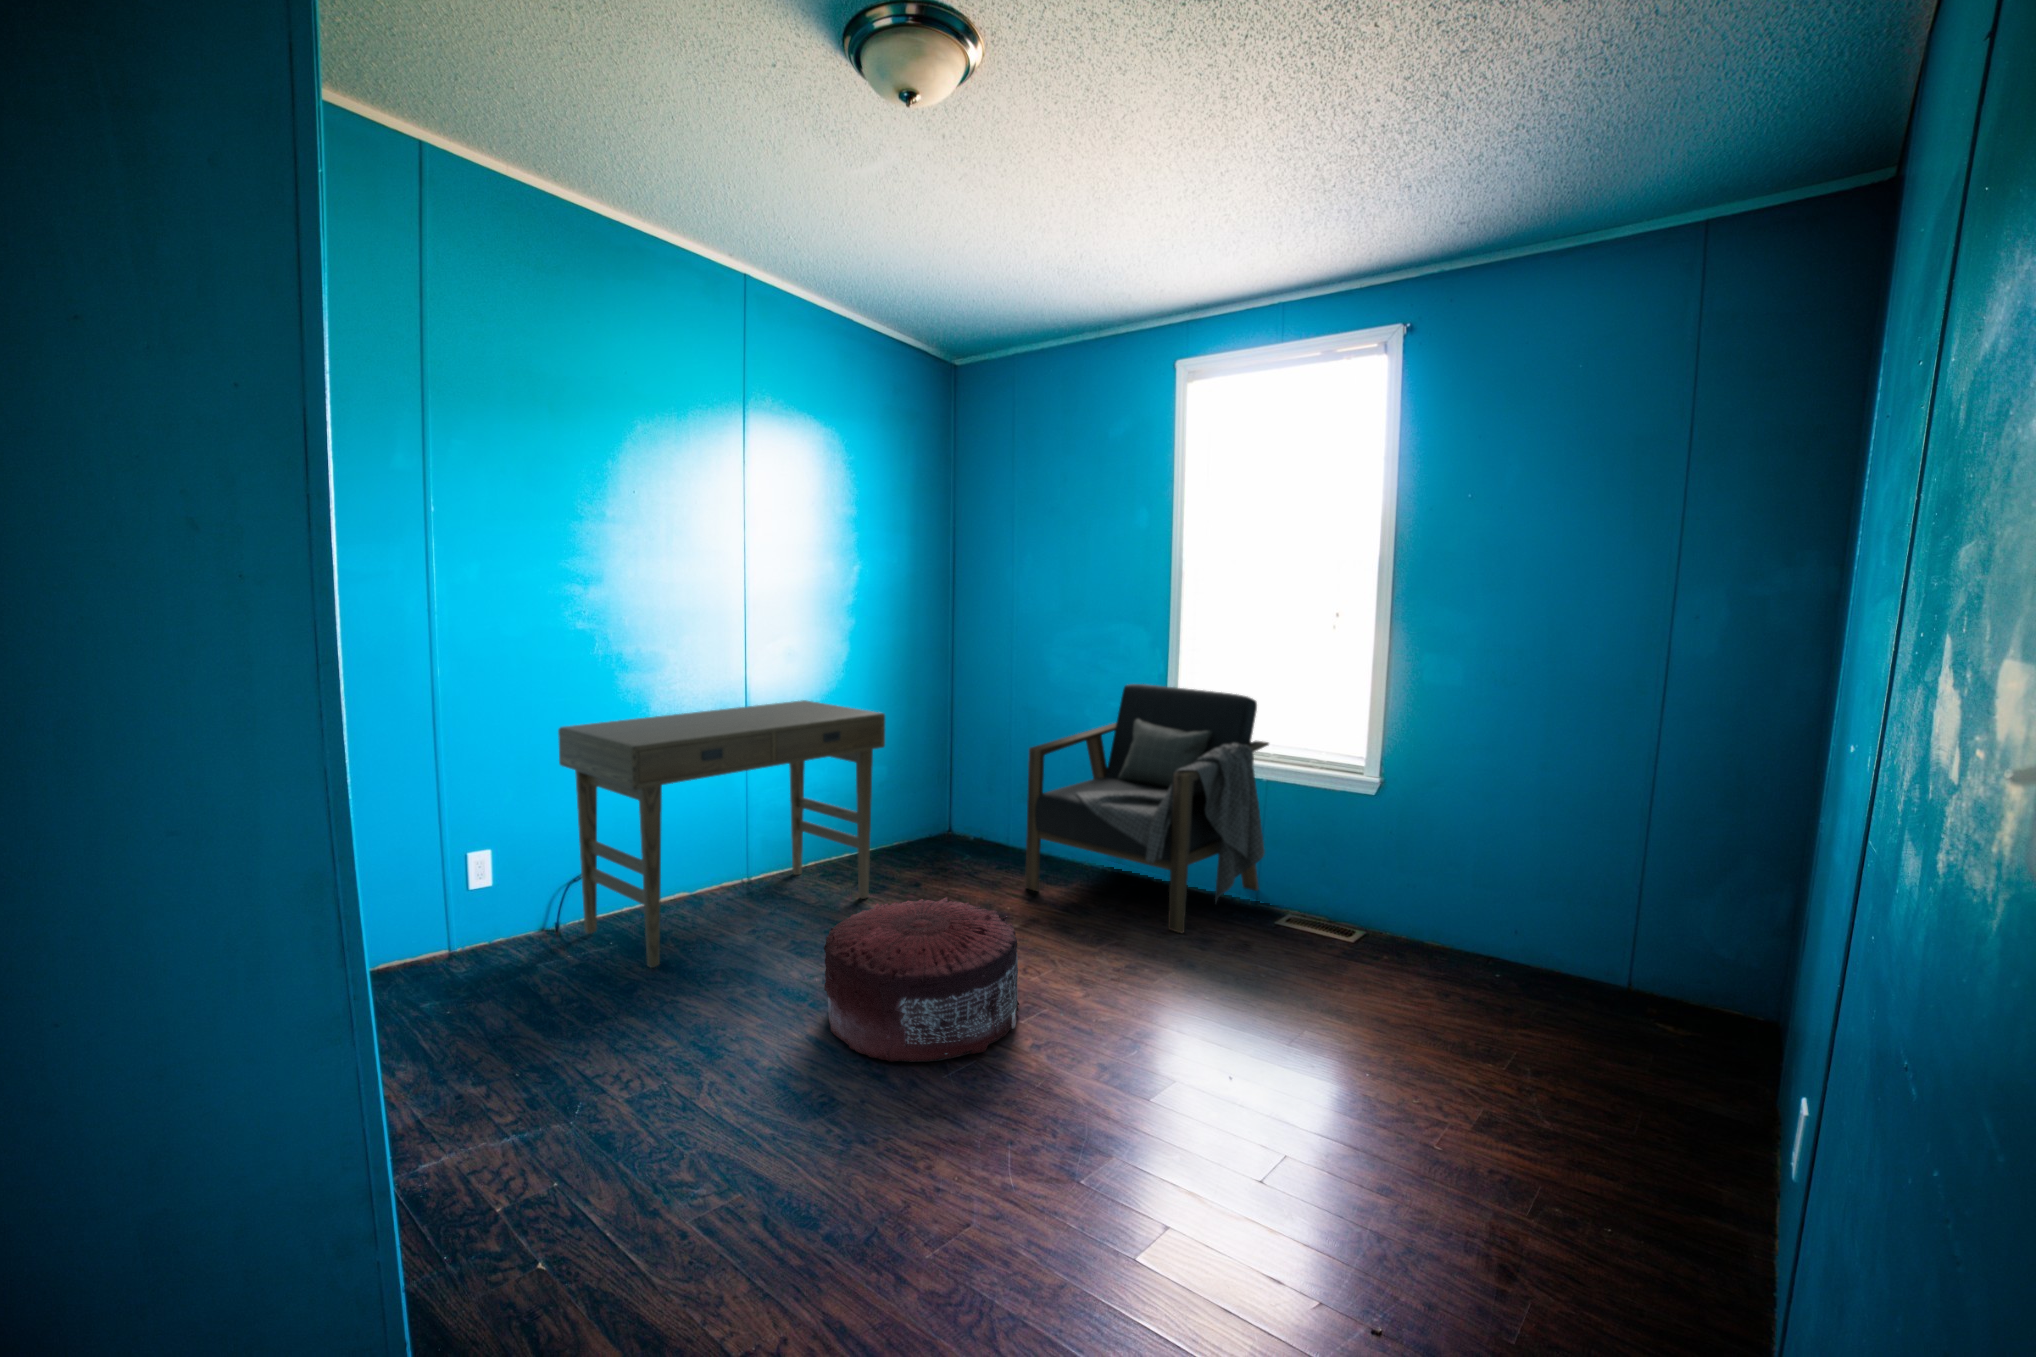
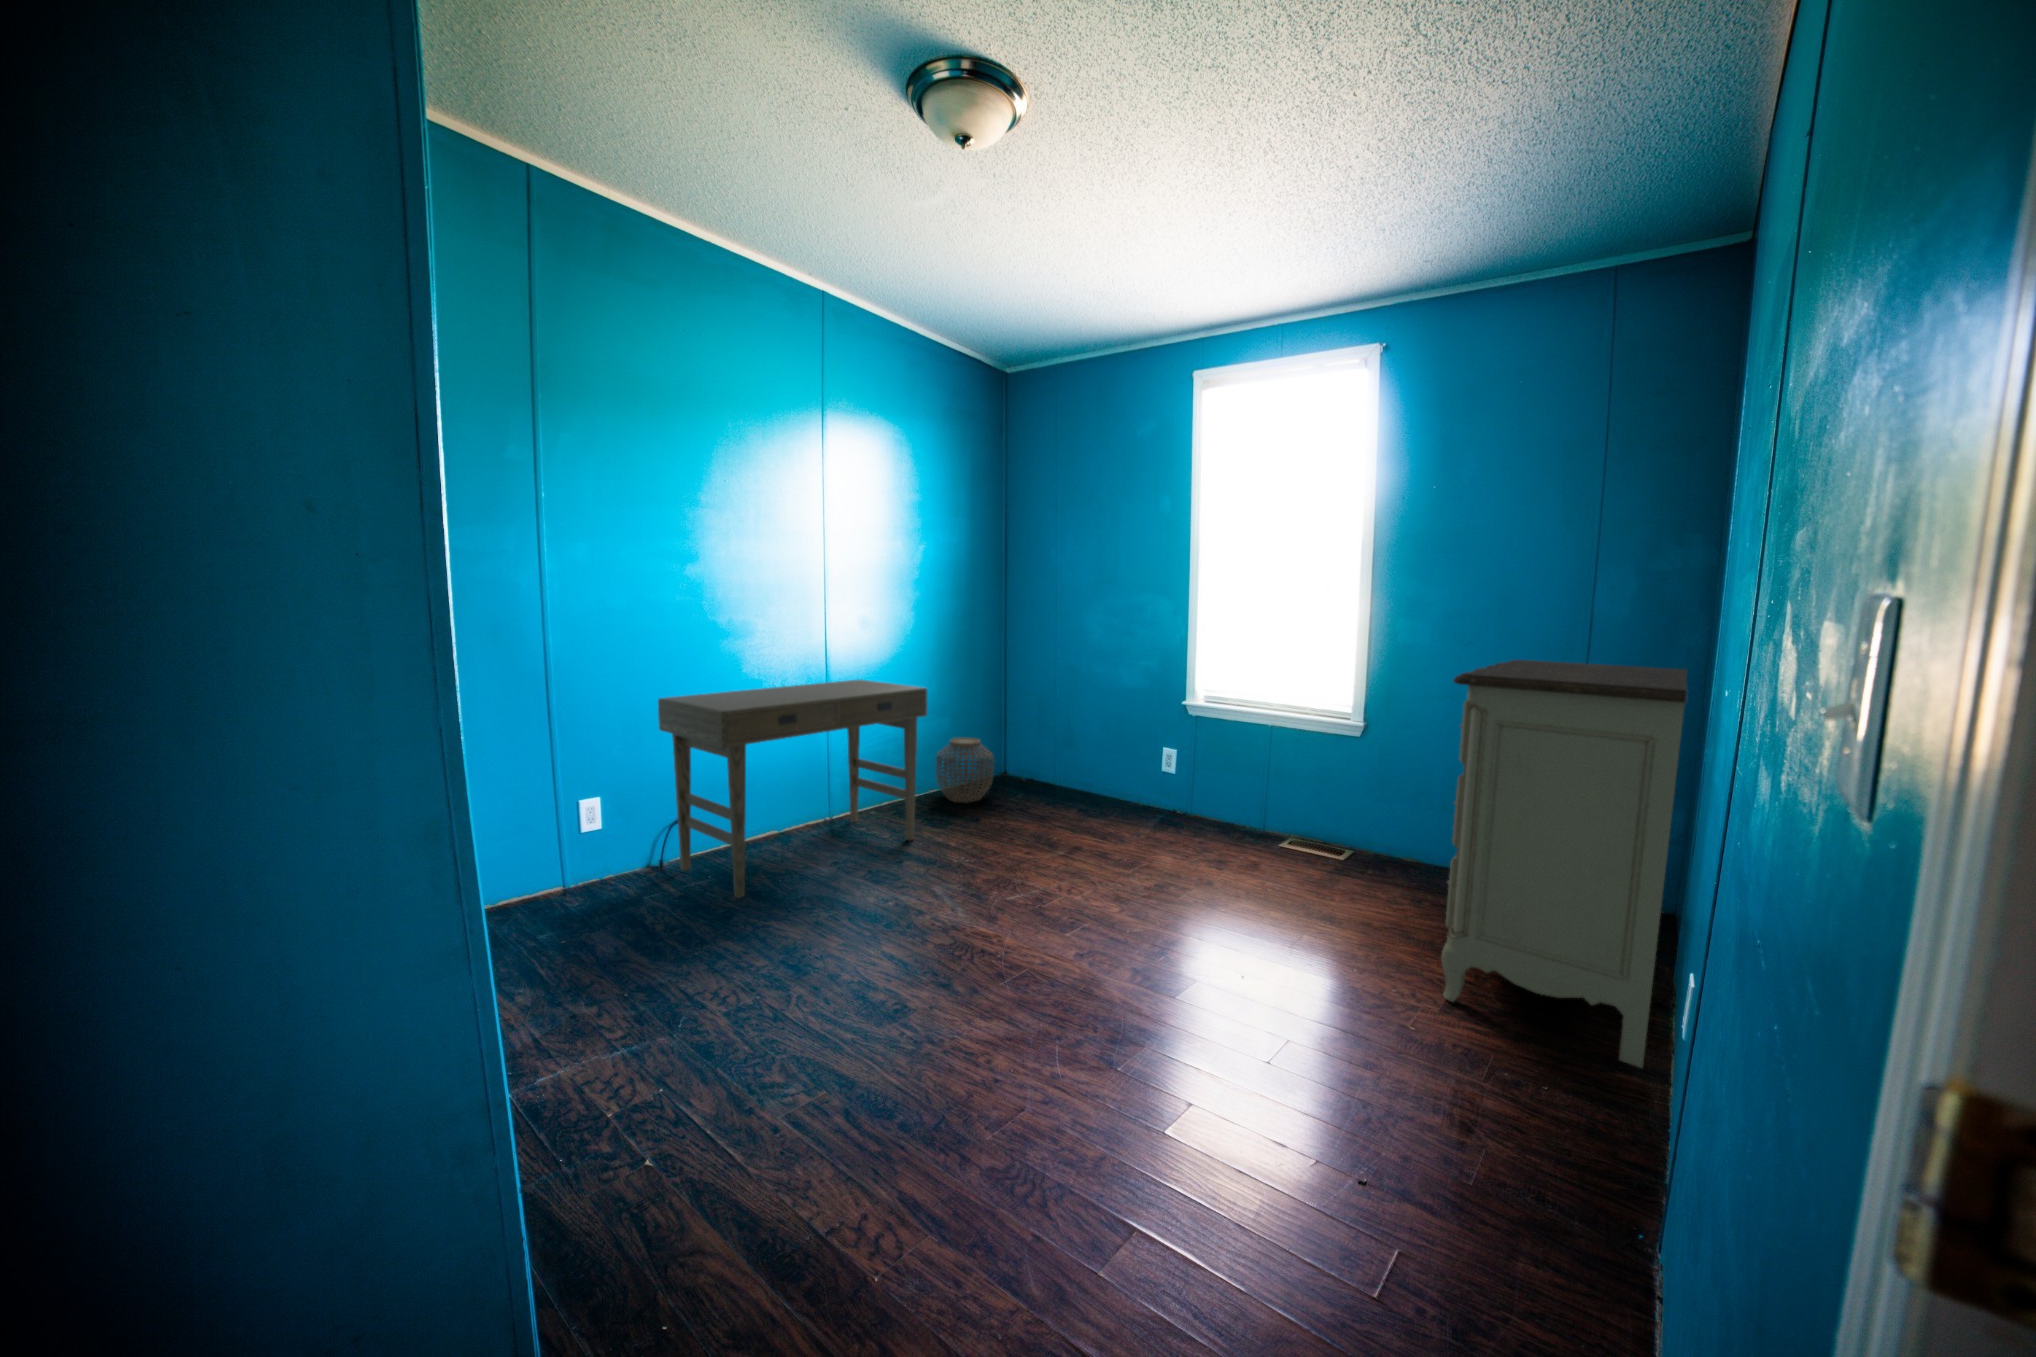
armchair: present [1025,684,1269,933] -> none [1041,665,1238,865]
dresser: none [1472,691,1784,1182] -> present [1441,660,1687,1068]
woven basket: none [901,771,972,851] -> present [936,738,994,802]
pouf: present [824,897,1019,1062] -> none [887,836,1051,975]

